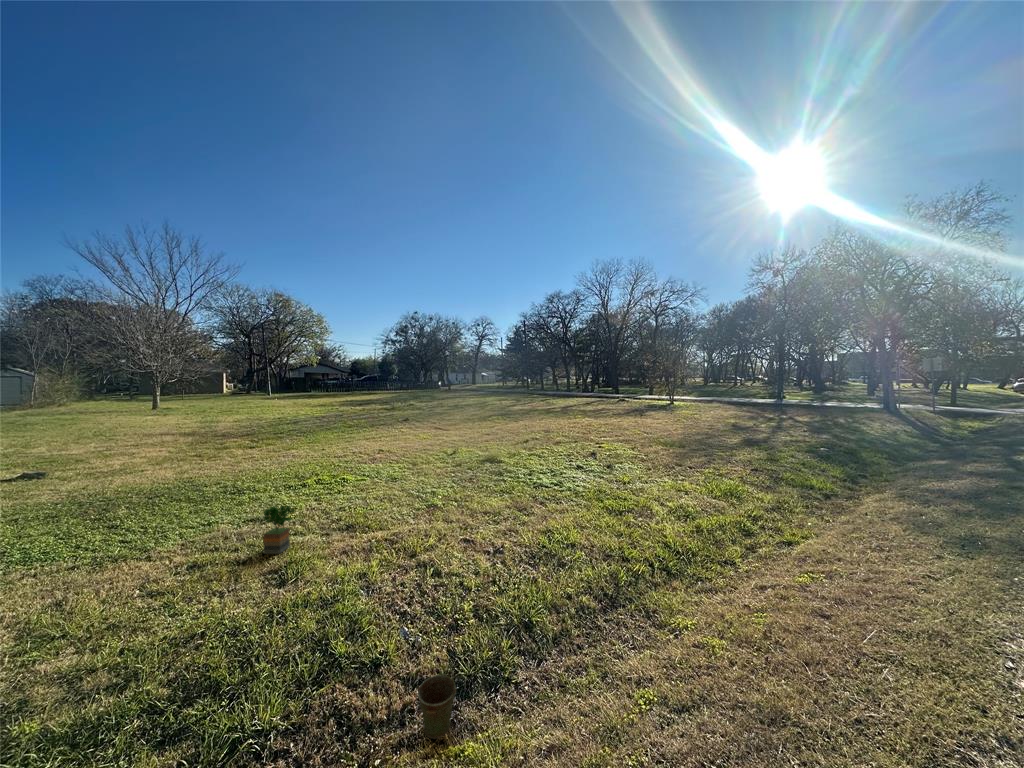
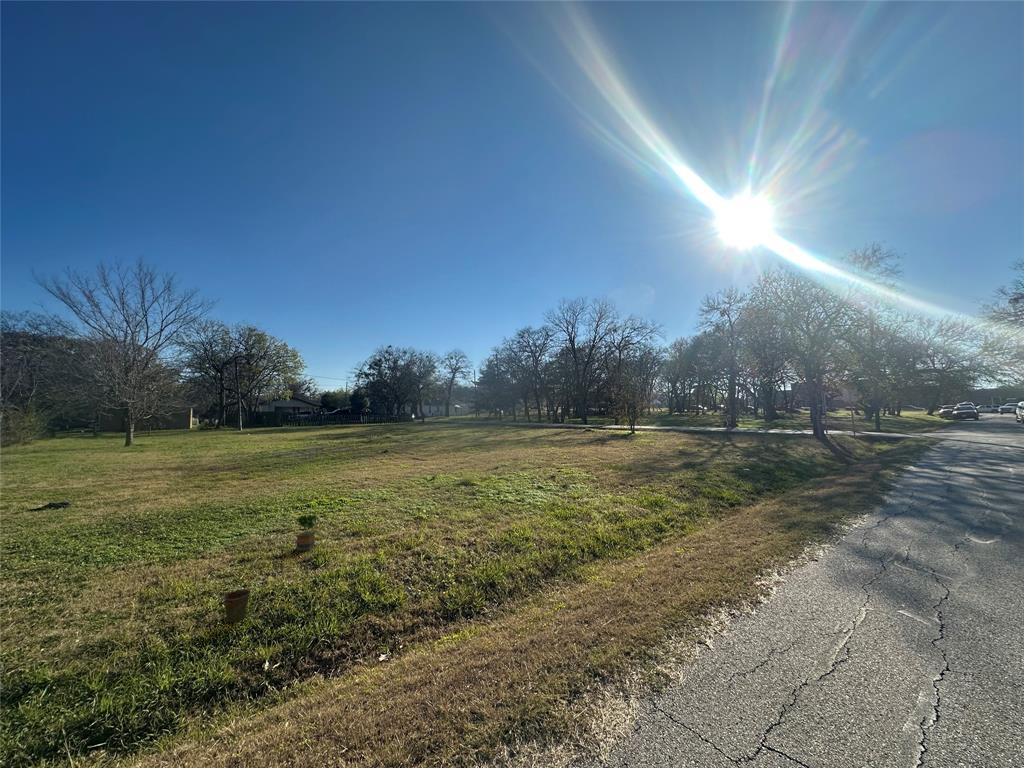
bucket: present [416,675,456,738] -> present [223,589,251,622]

